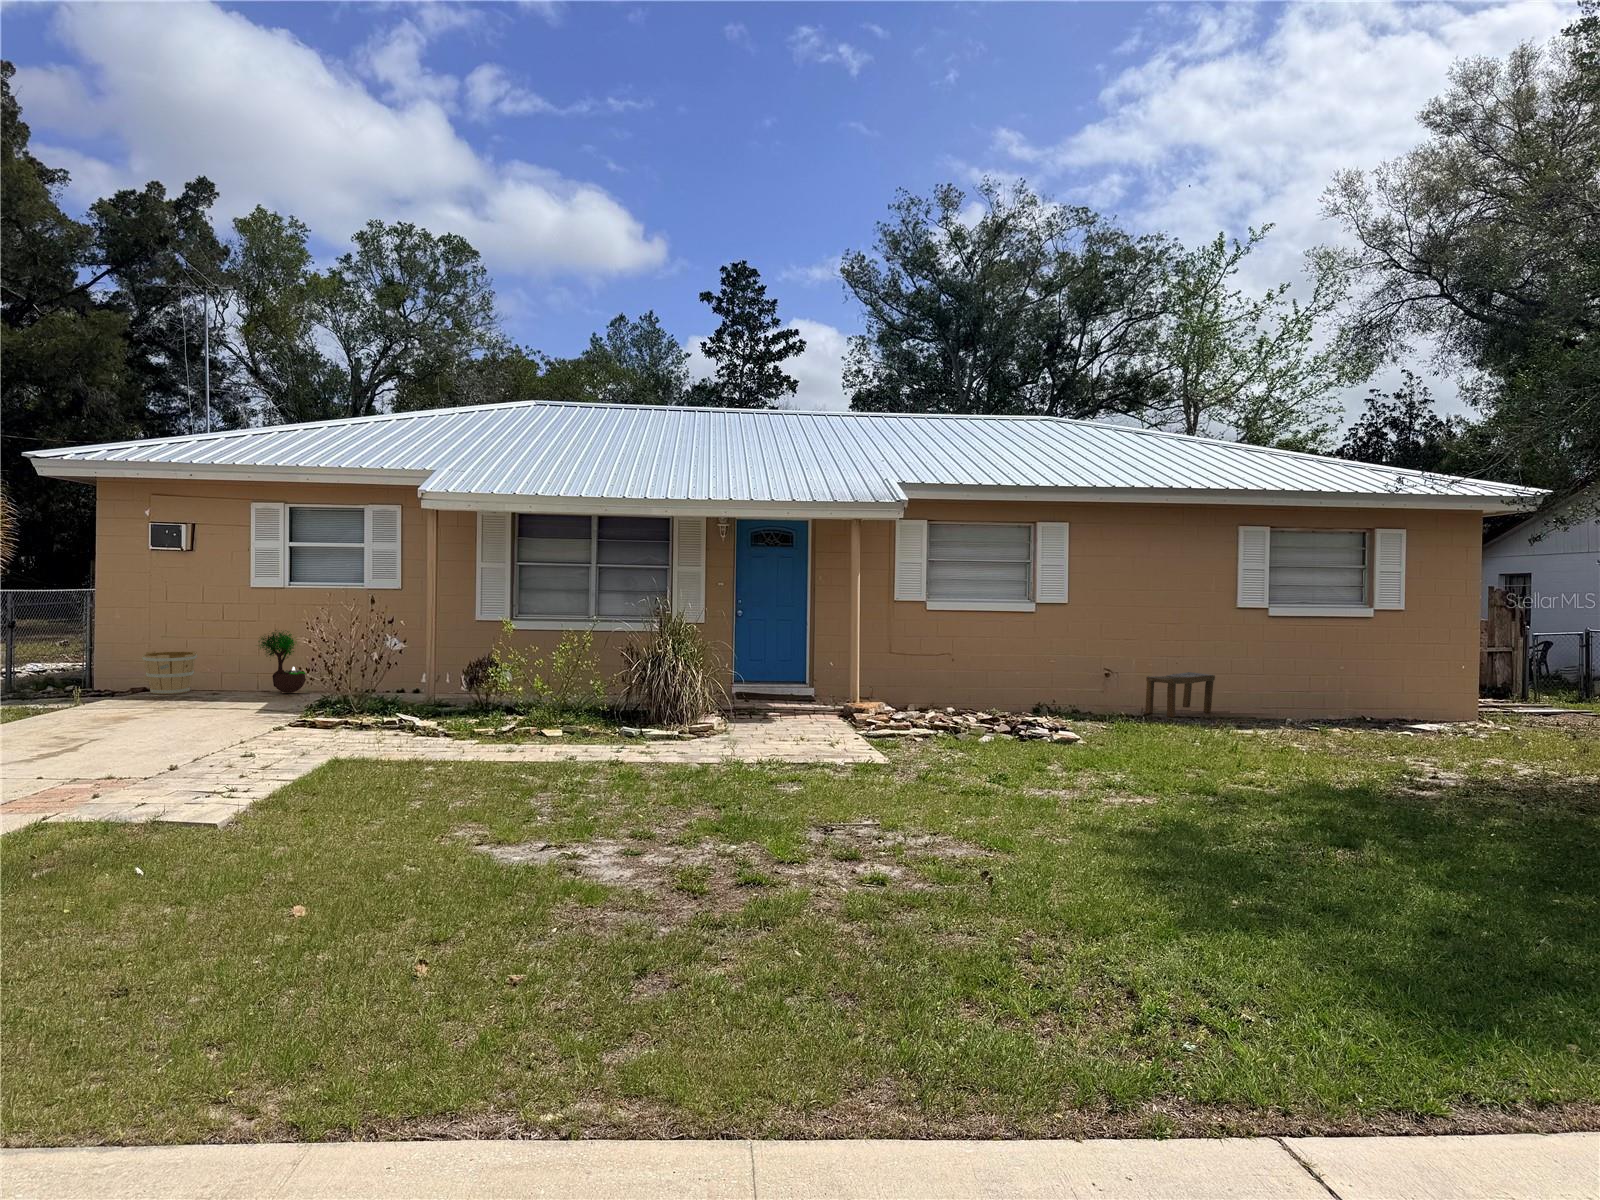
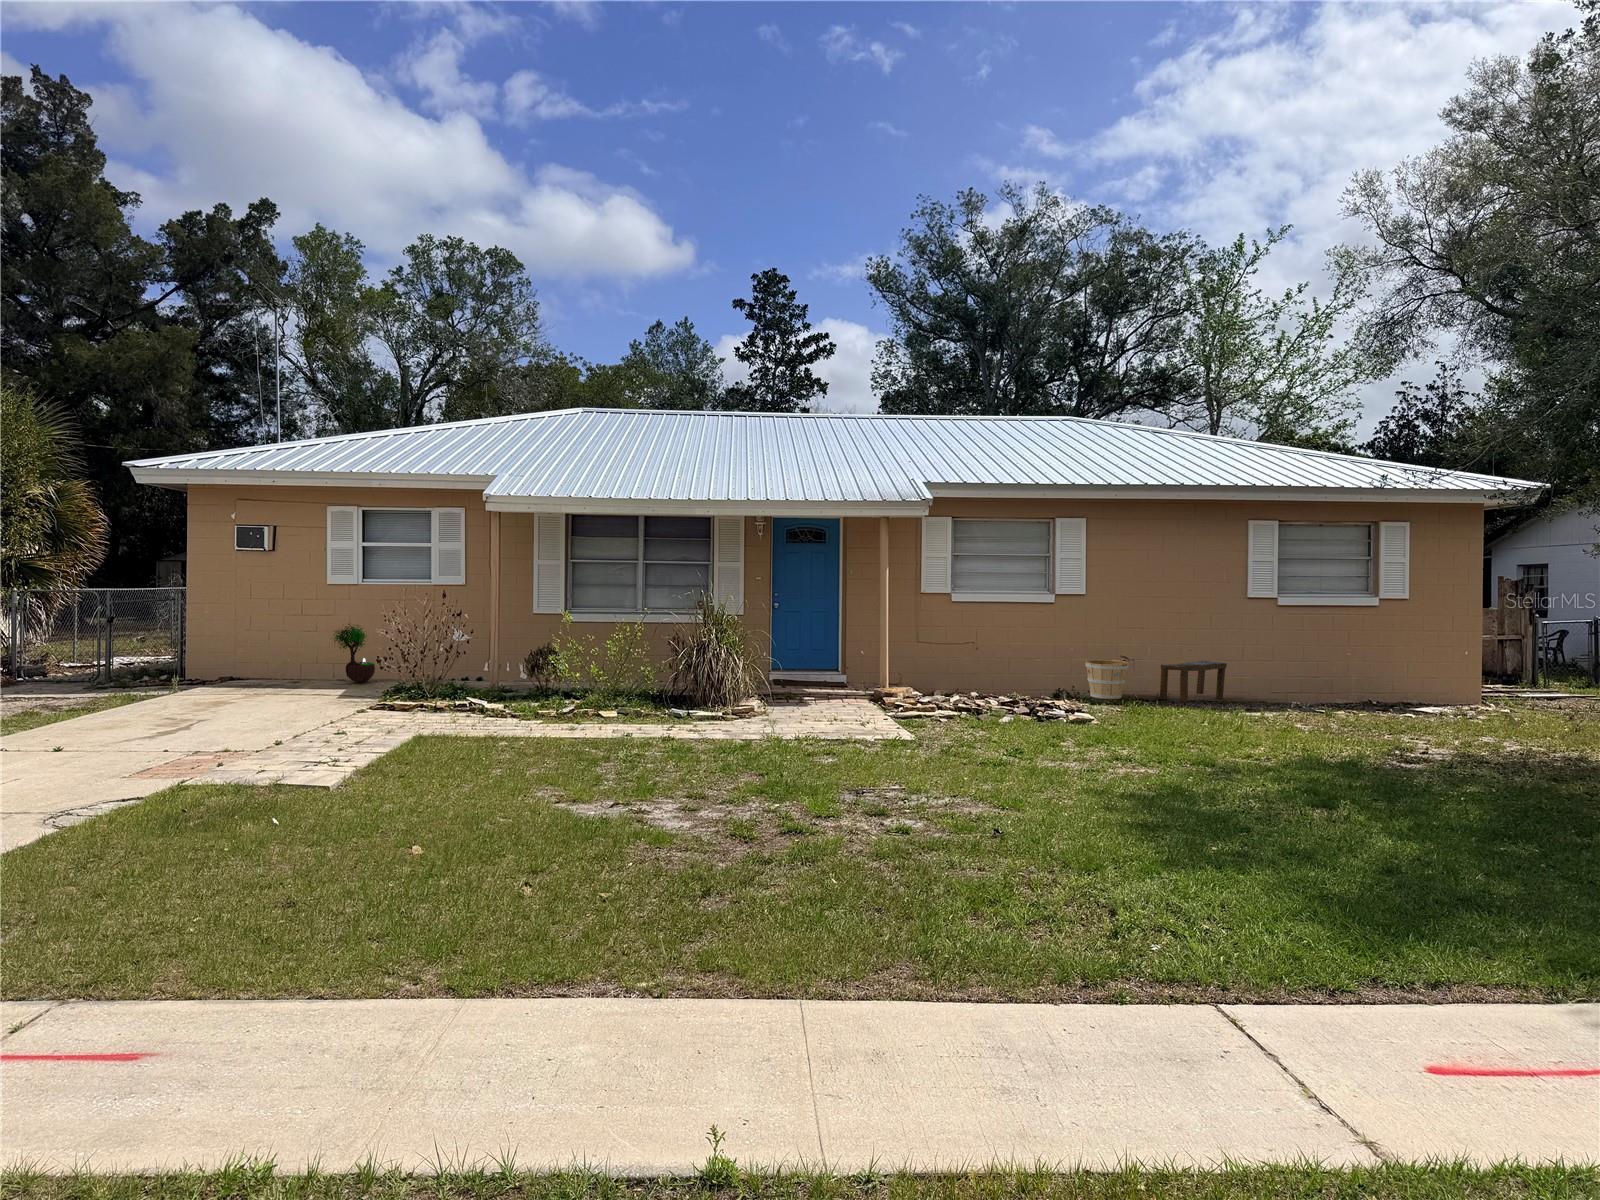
wooden bucket: present [142,651,197,694] -> present [1085,660,1129,699]

